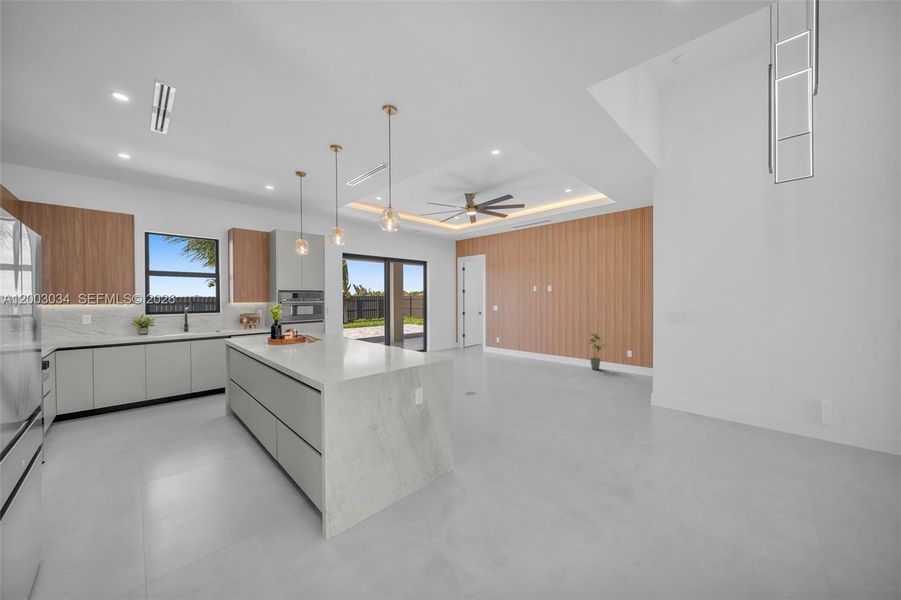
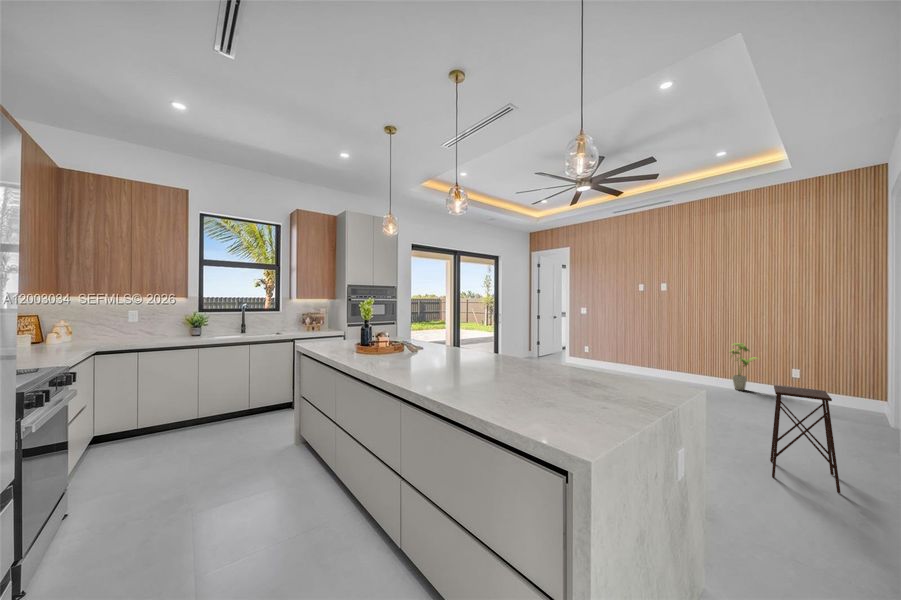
side table: none [550,362,590,428] -> present [770,385,841,493]

